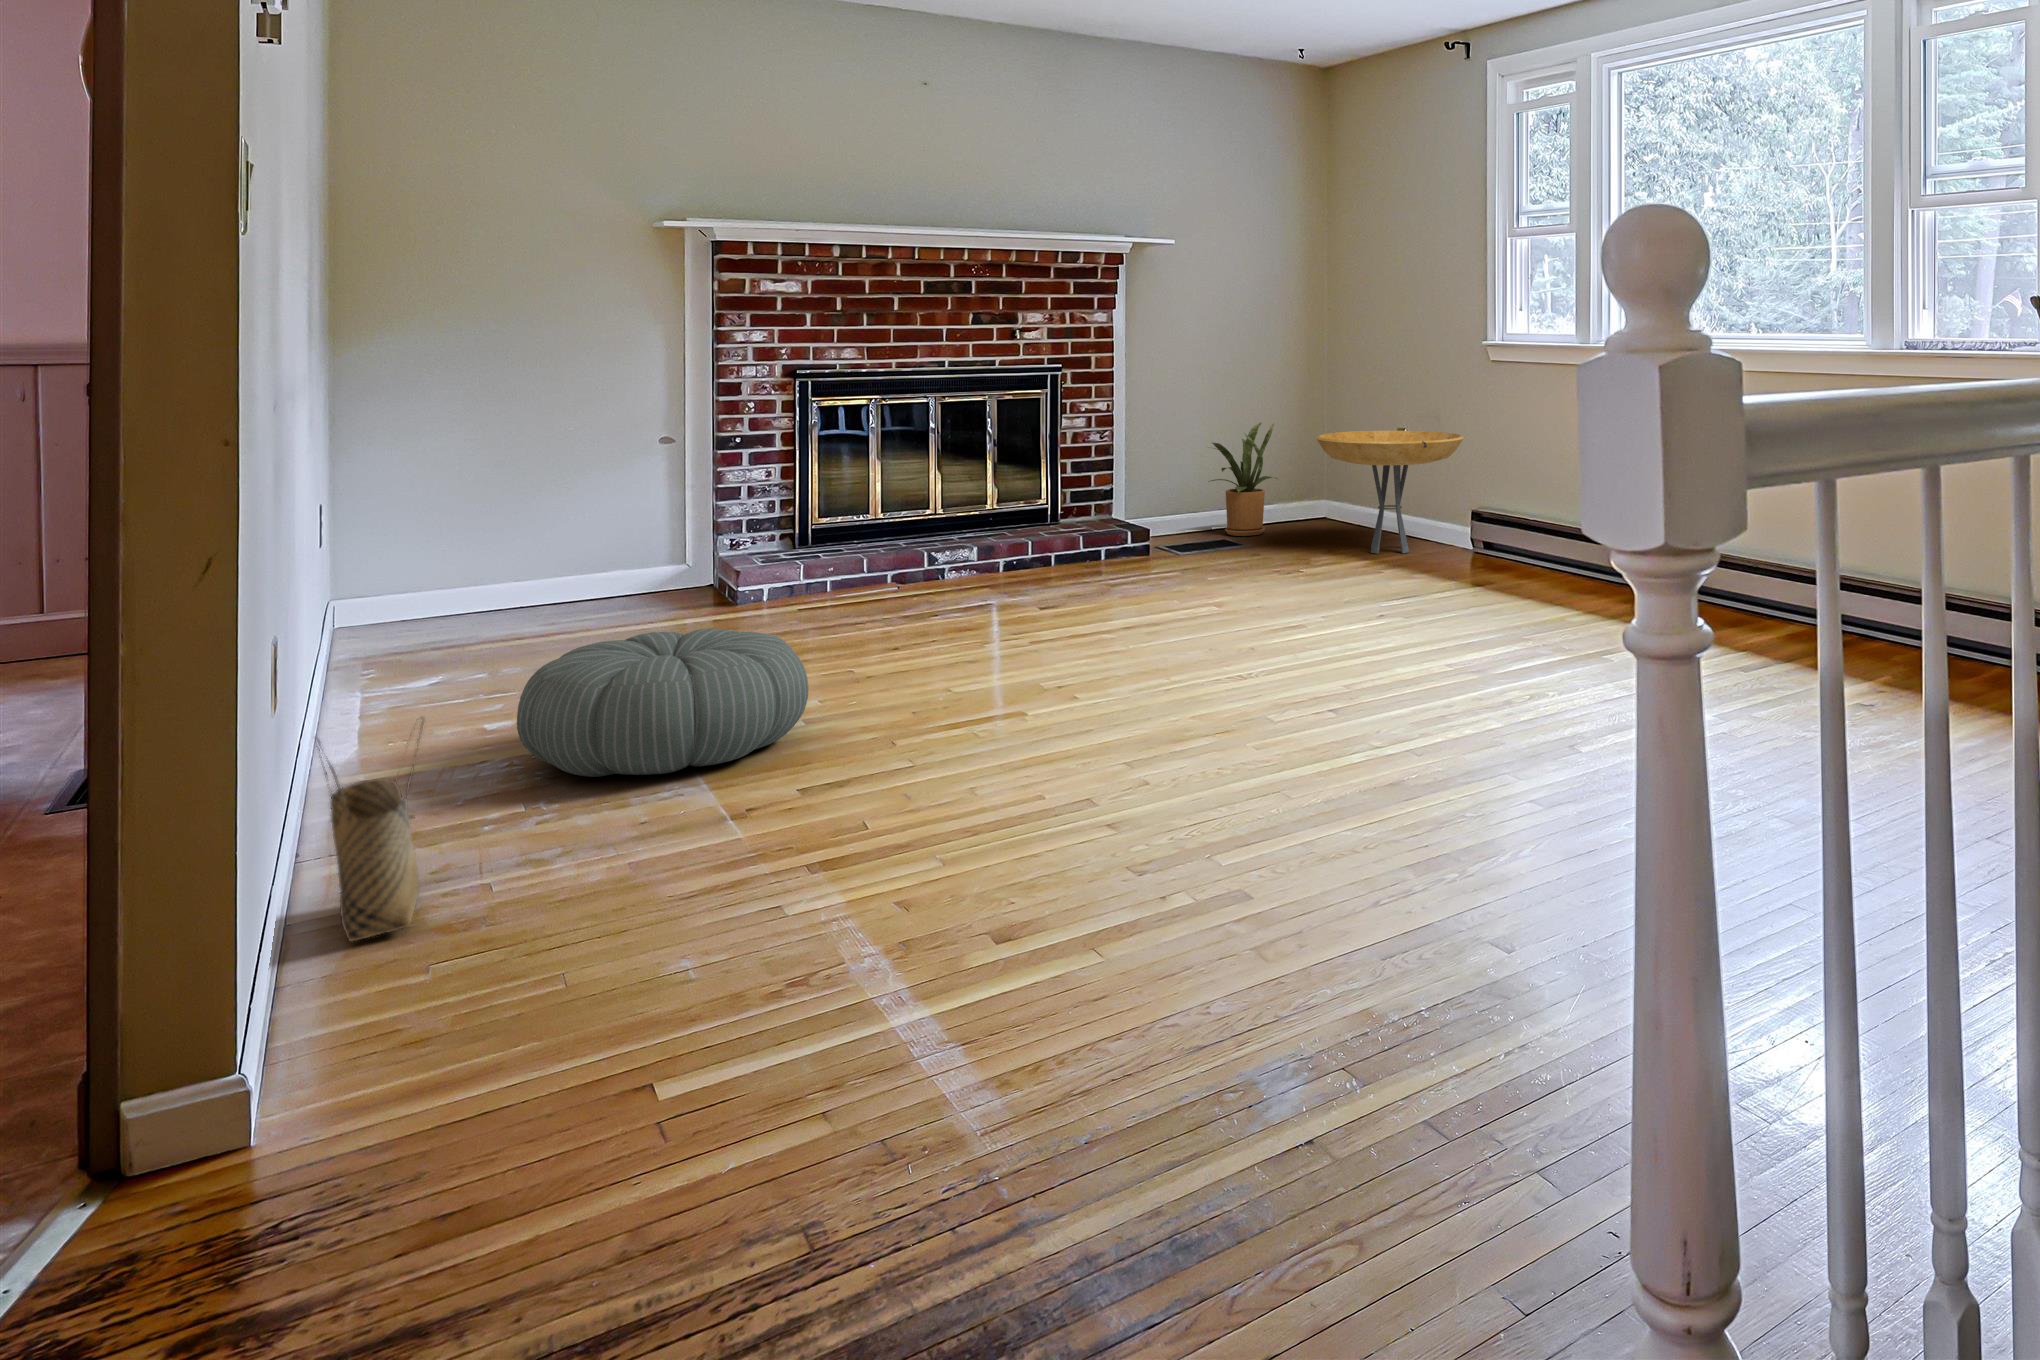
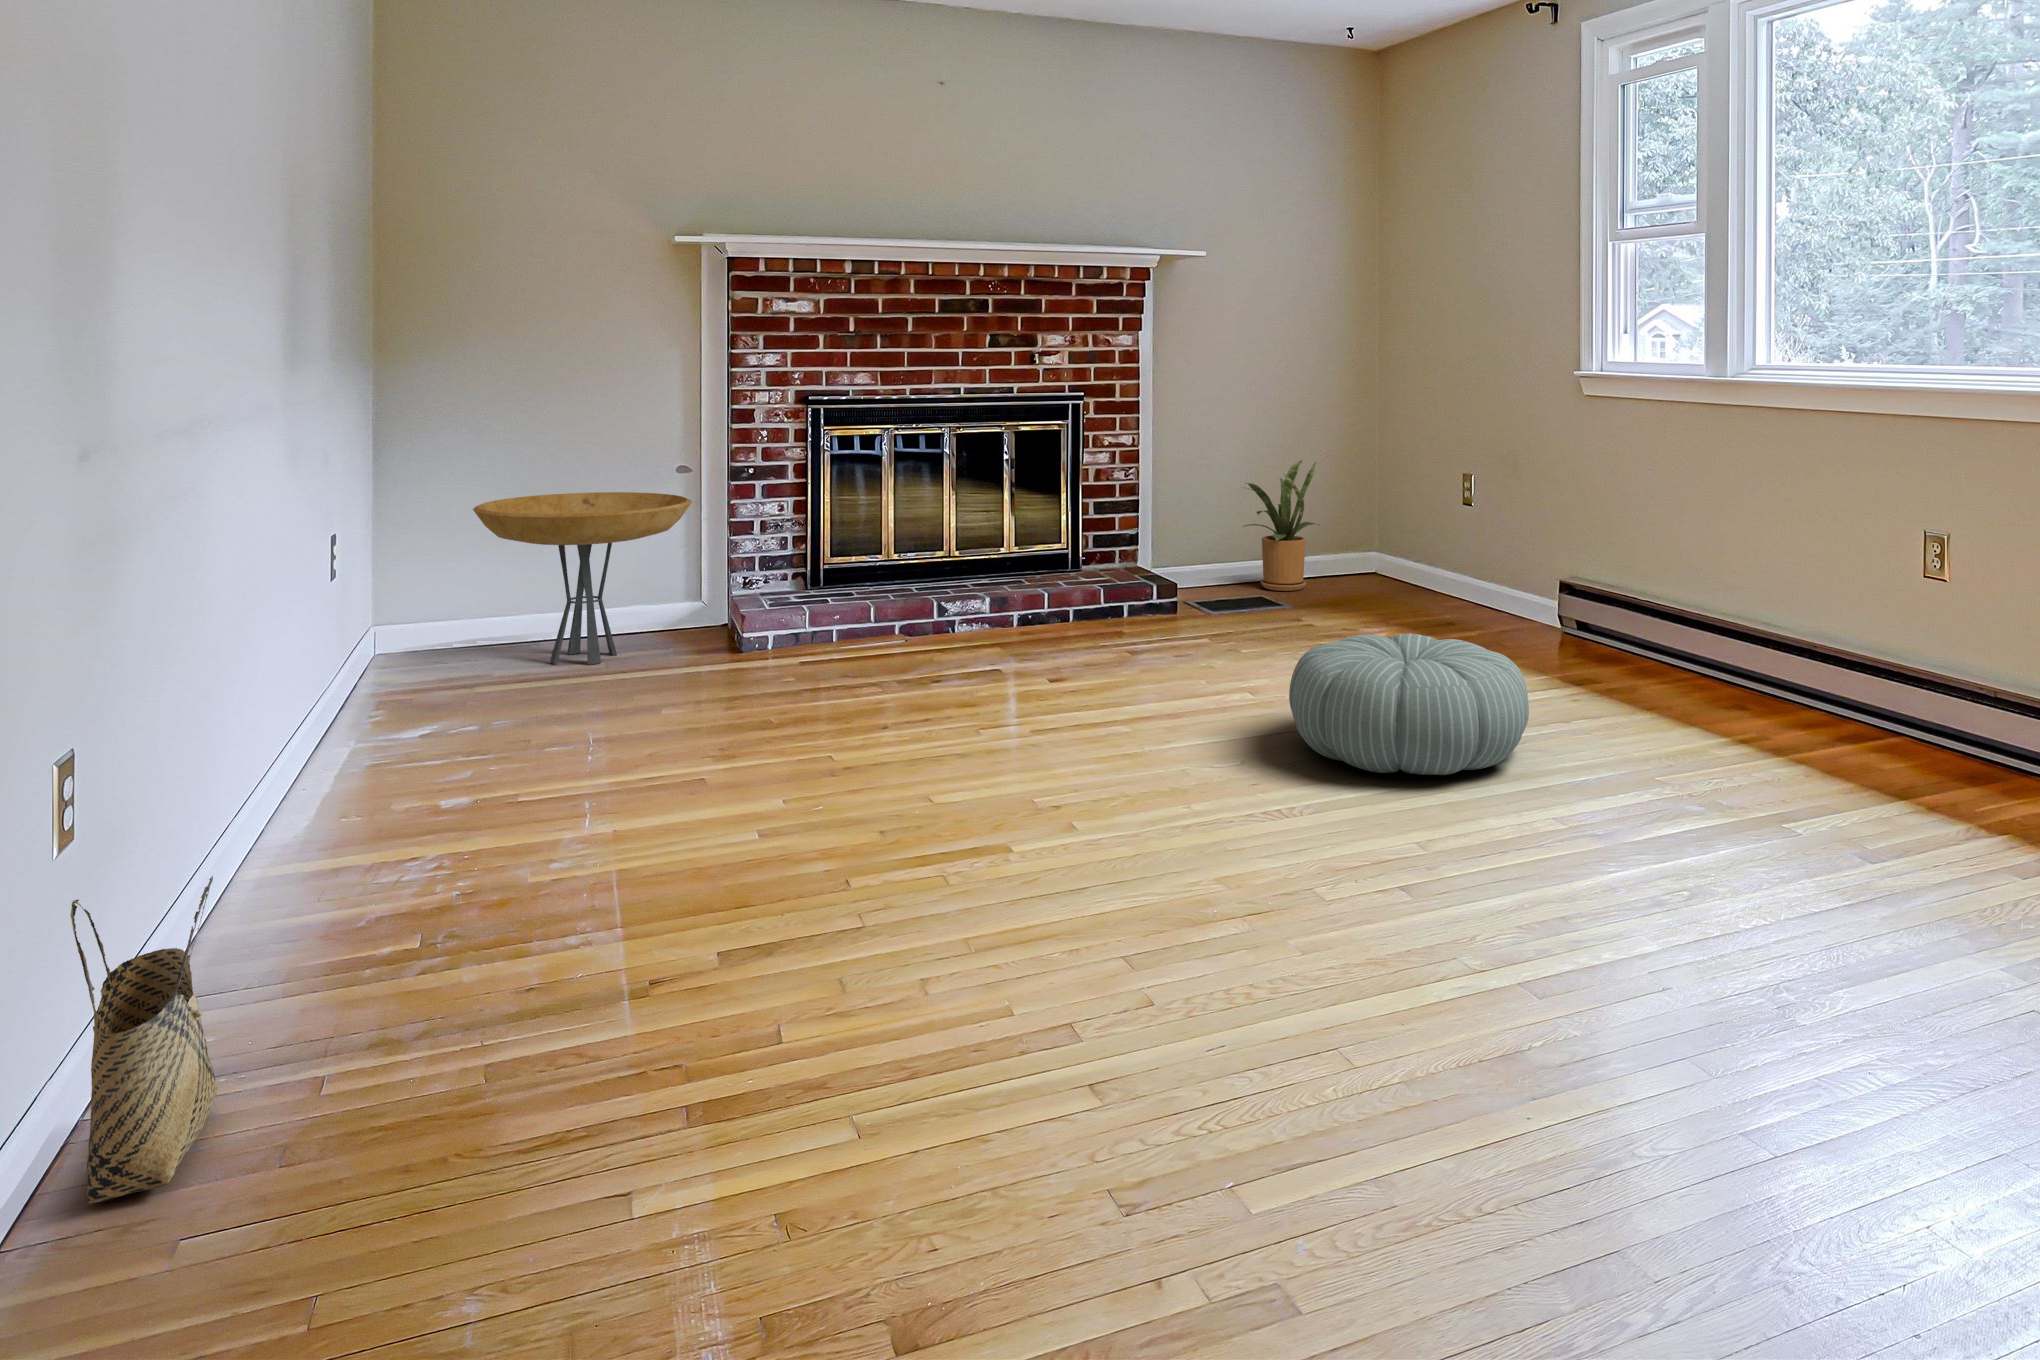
side table: present [1316,430,1464,554] -> present [473,492,692,665]
pouf: present [517,628,808,777] -> present [1289,634,1529,775]

